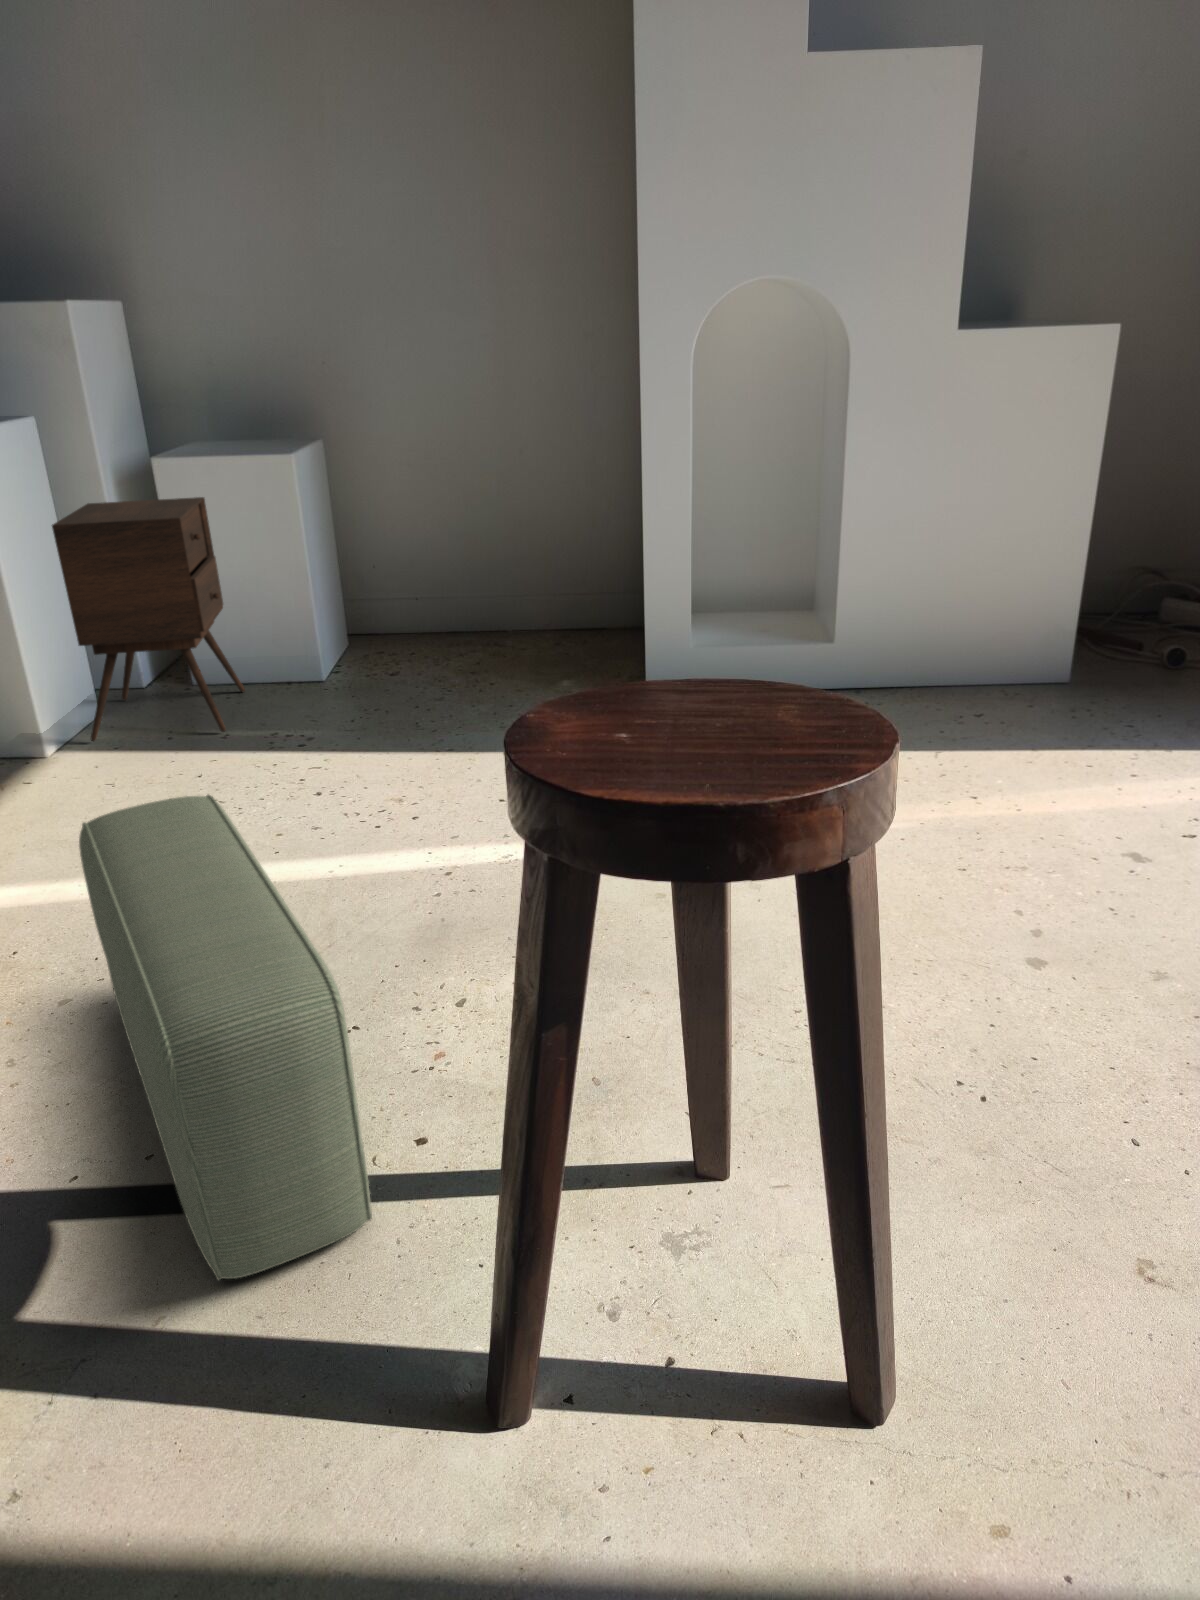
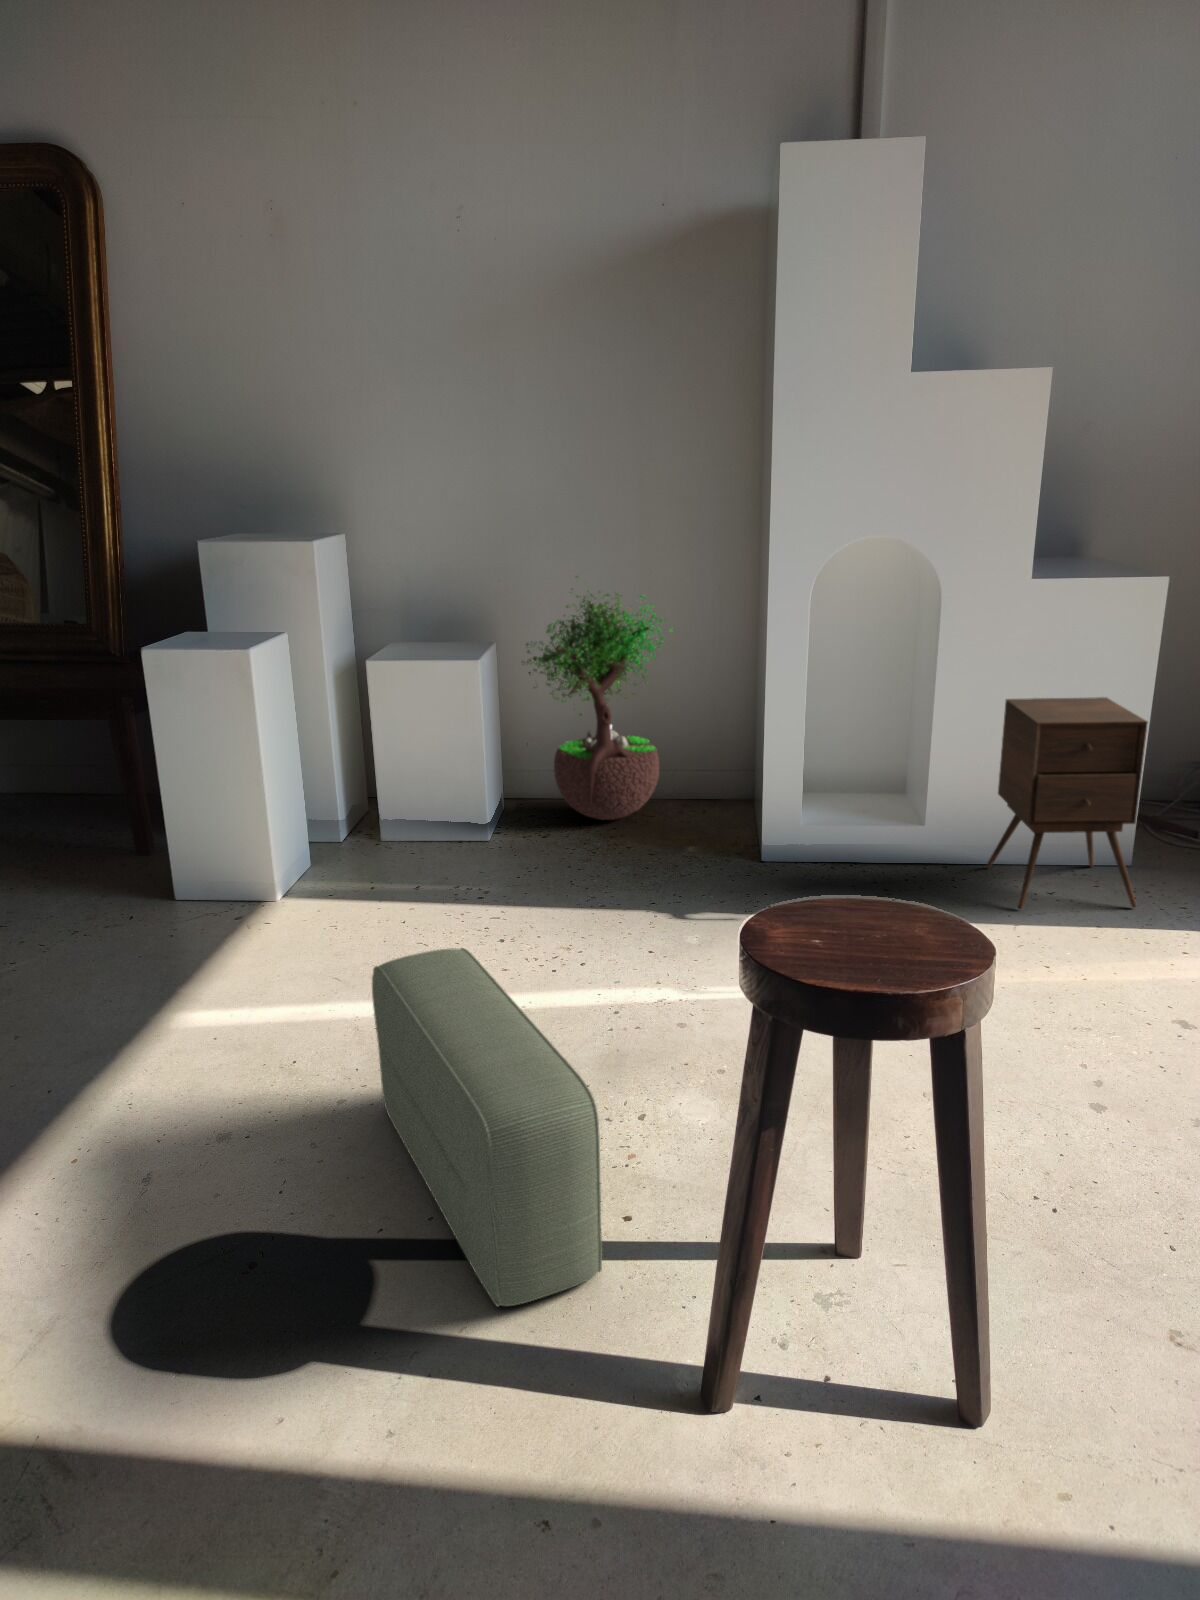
potted tree: none [347,348,528,652] -> present [522,576,666,820]
side table: present [52,497,245,741] -> present [986,697,1148,909]

